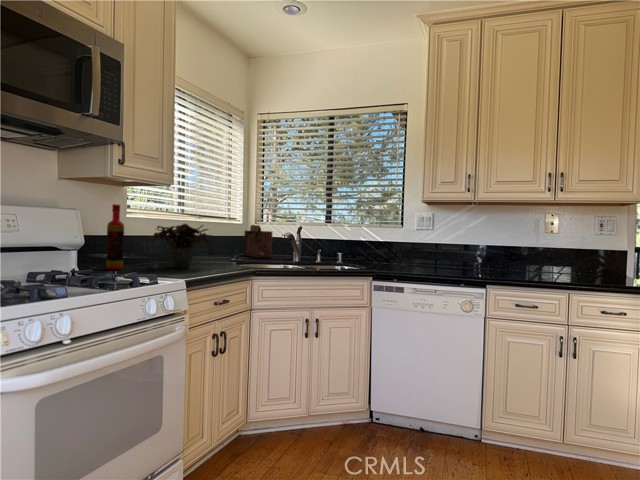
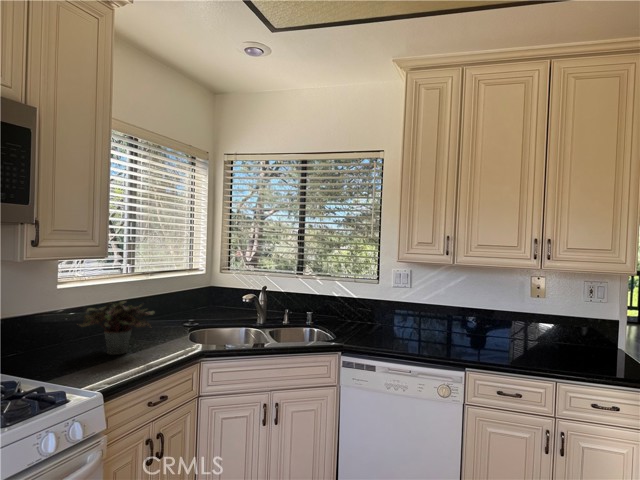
bottle: present [106,204,124,269] -> none [22,289,44,366]
toaster: present [244,225,272,257] -> none [205,278,236,317]

